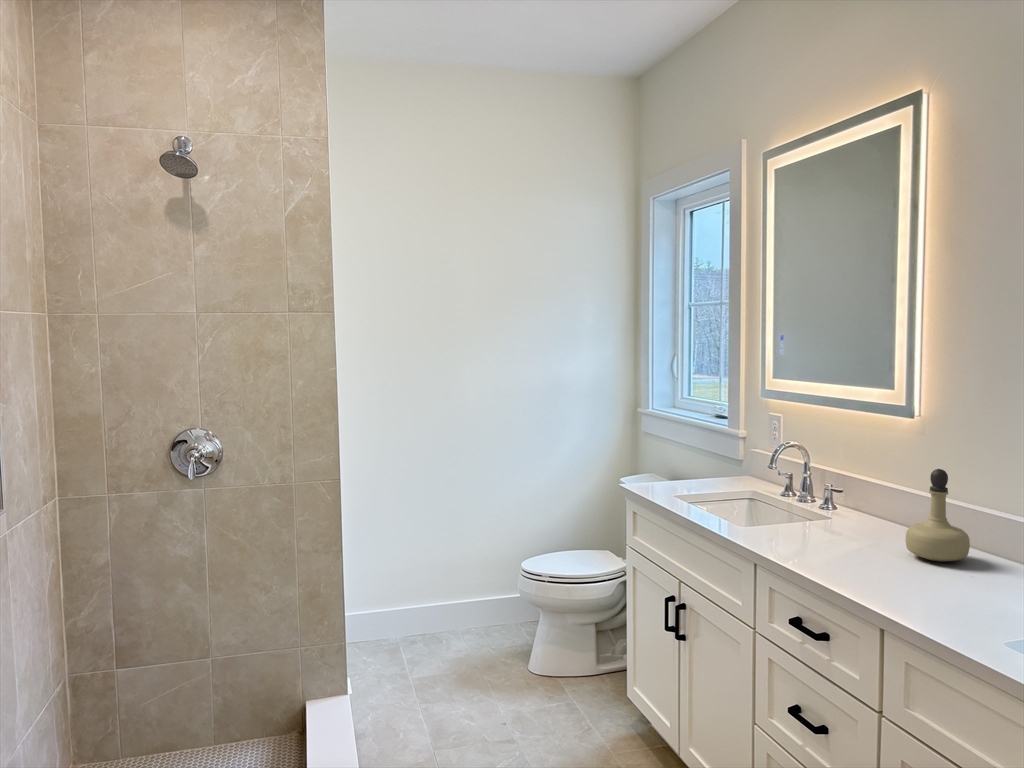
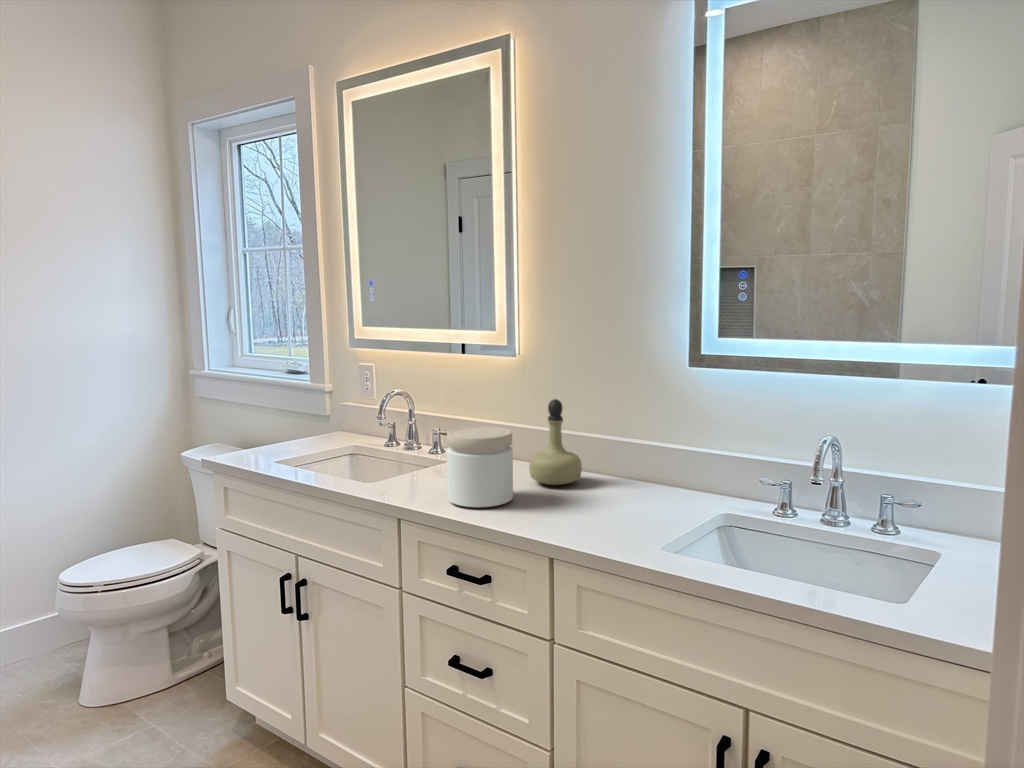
jar: none [804,486,875,568] -> present [447,426,513,508]

